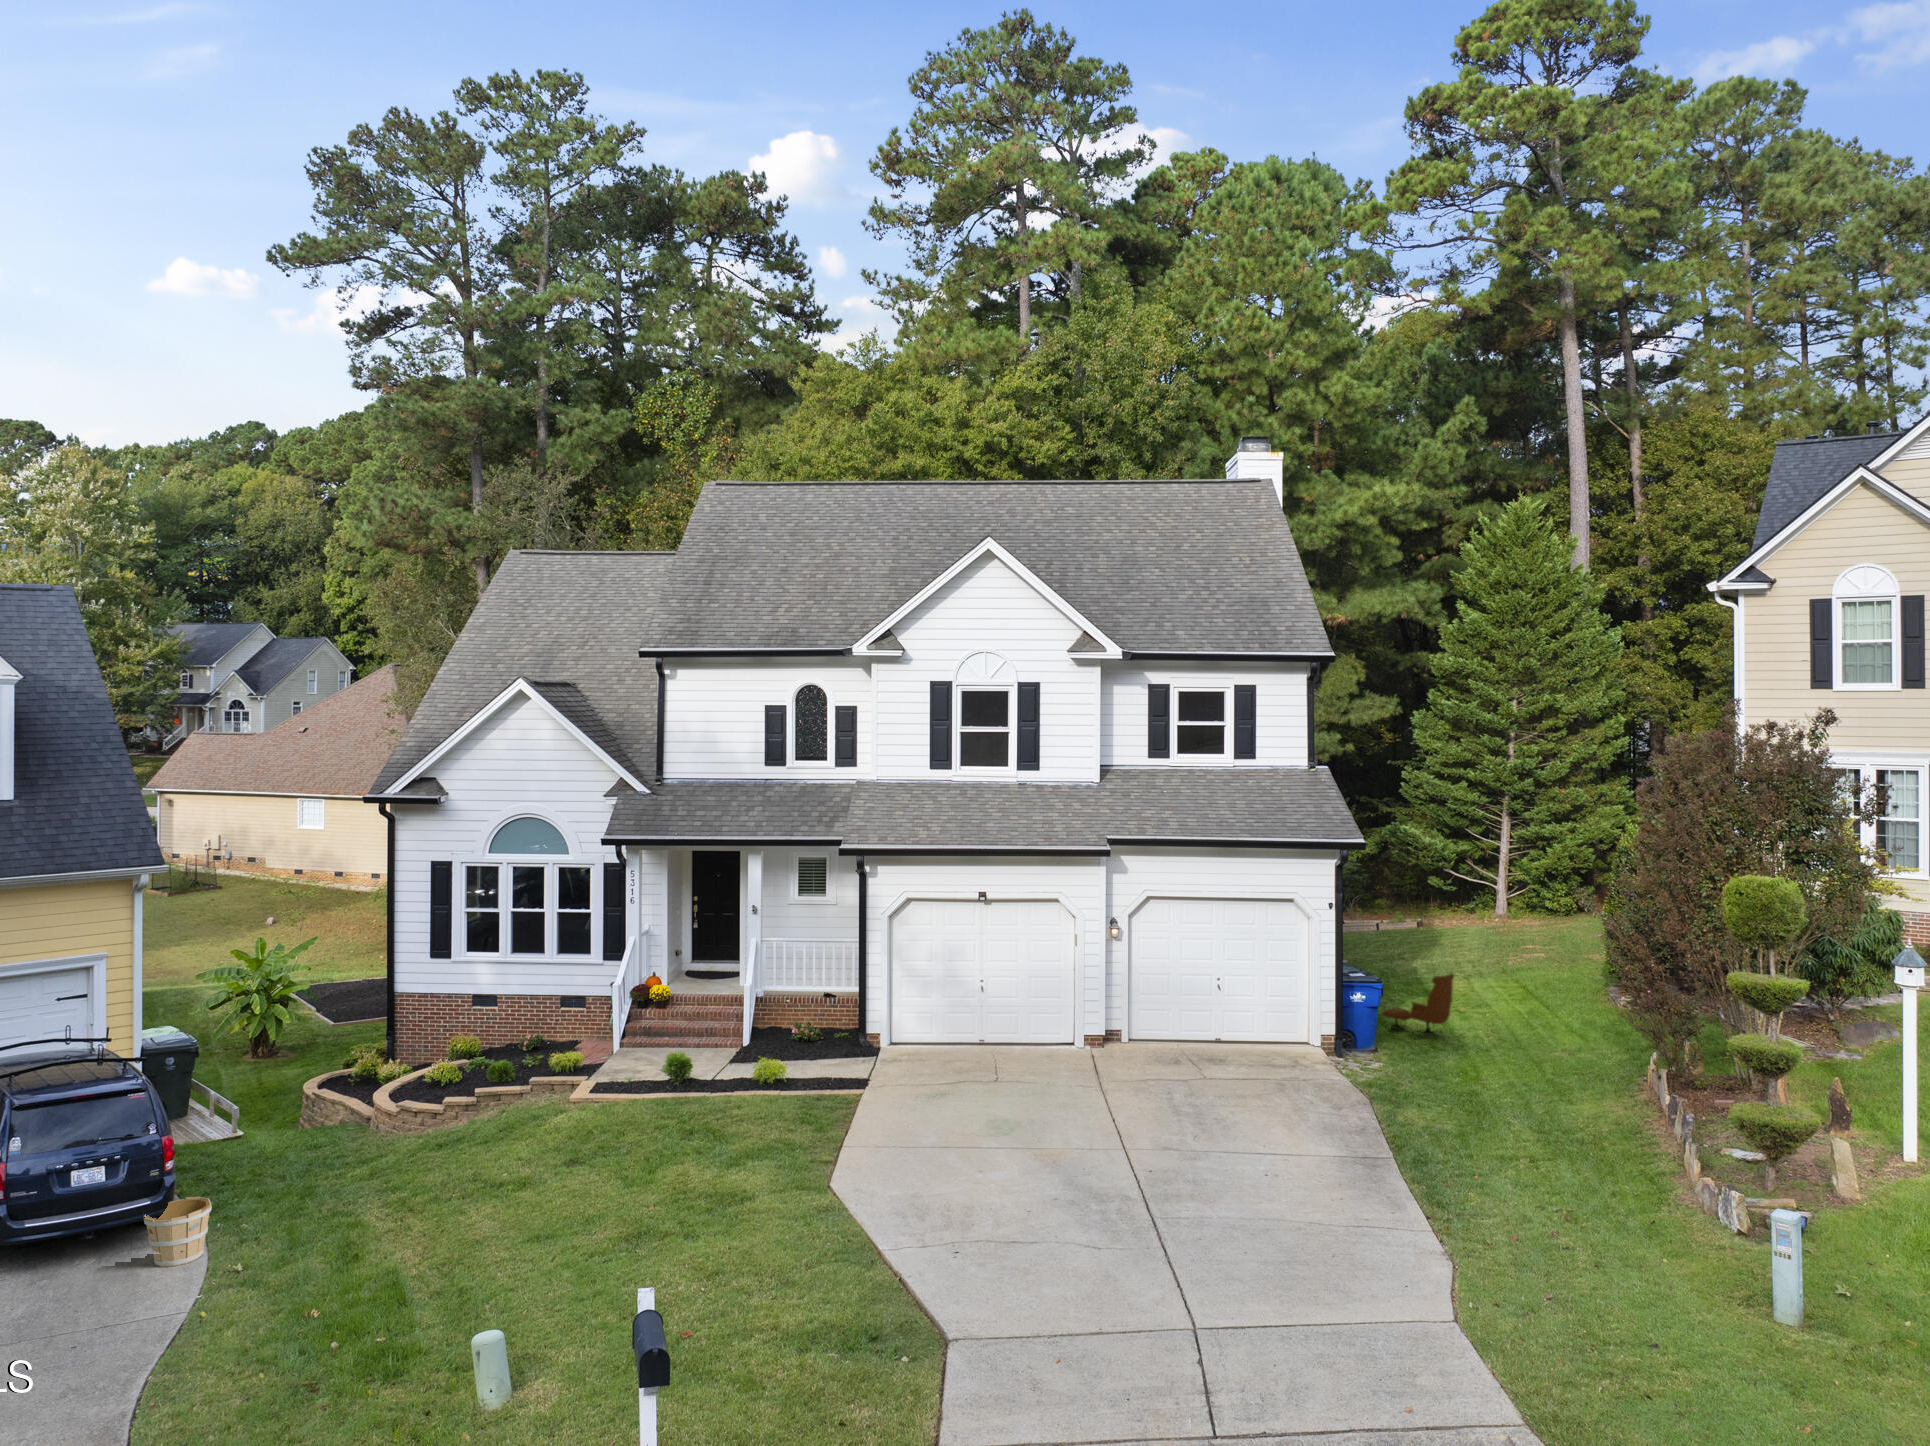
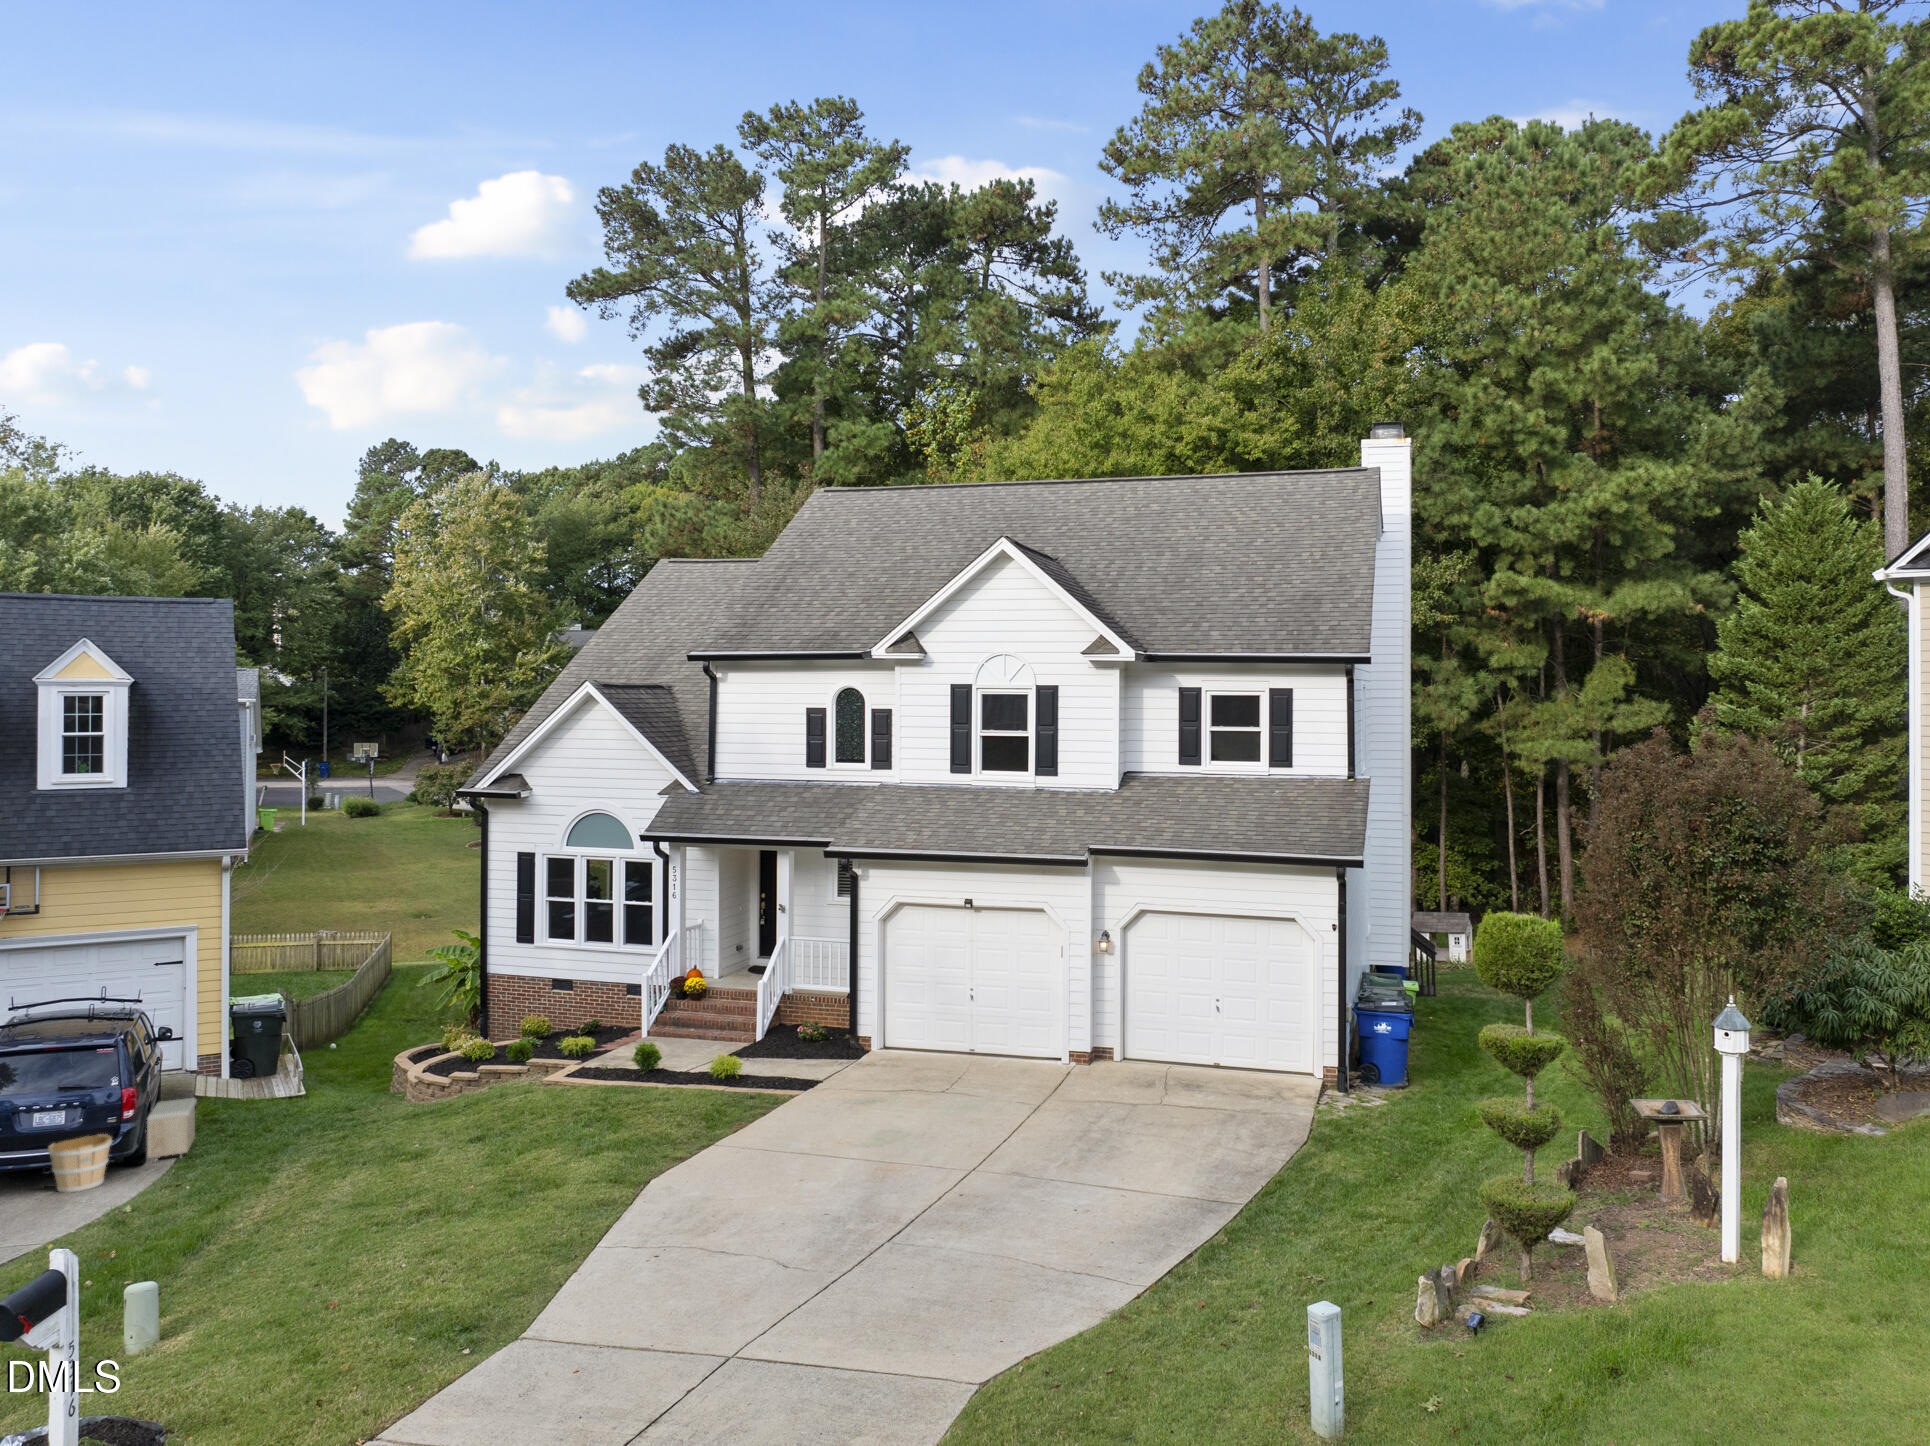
lounge chair: present [1382,973,1454,1040] -> none [1411,1013,1477,1090]
storage bench: none [207,1147,267,1222] -> present [147,1098,197,1160]

